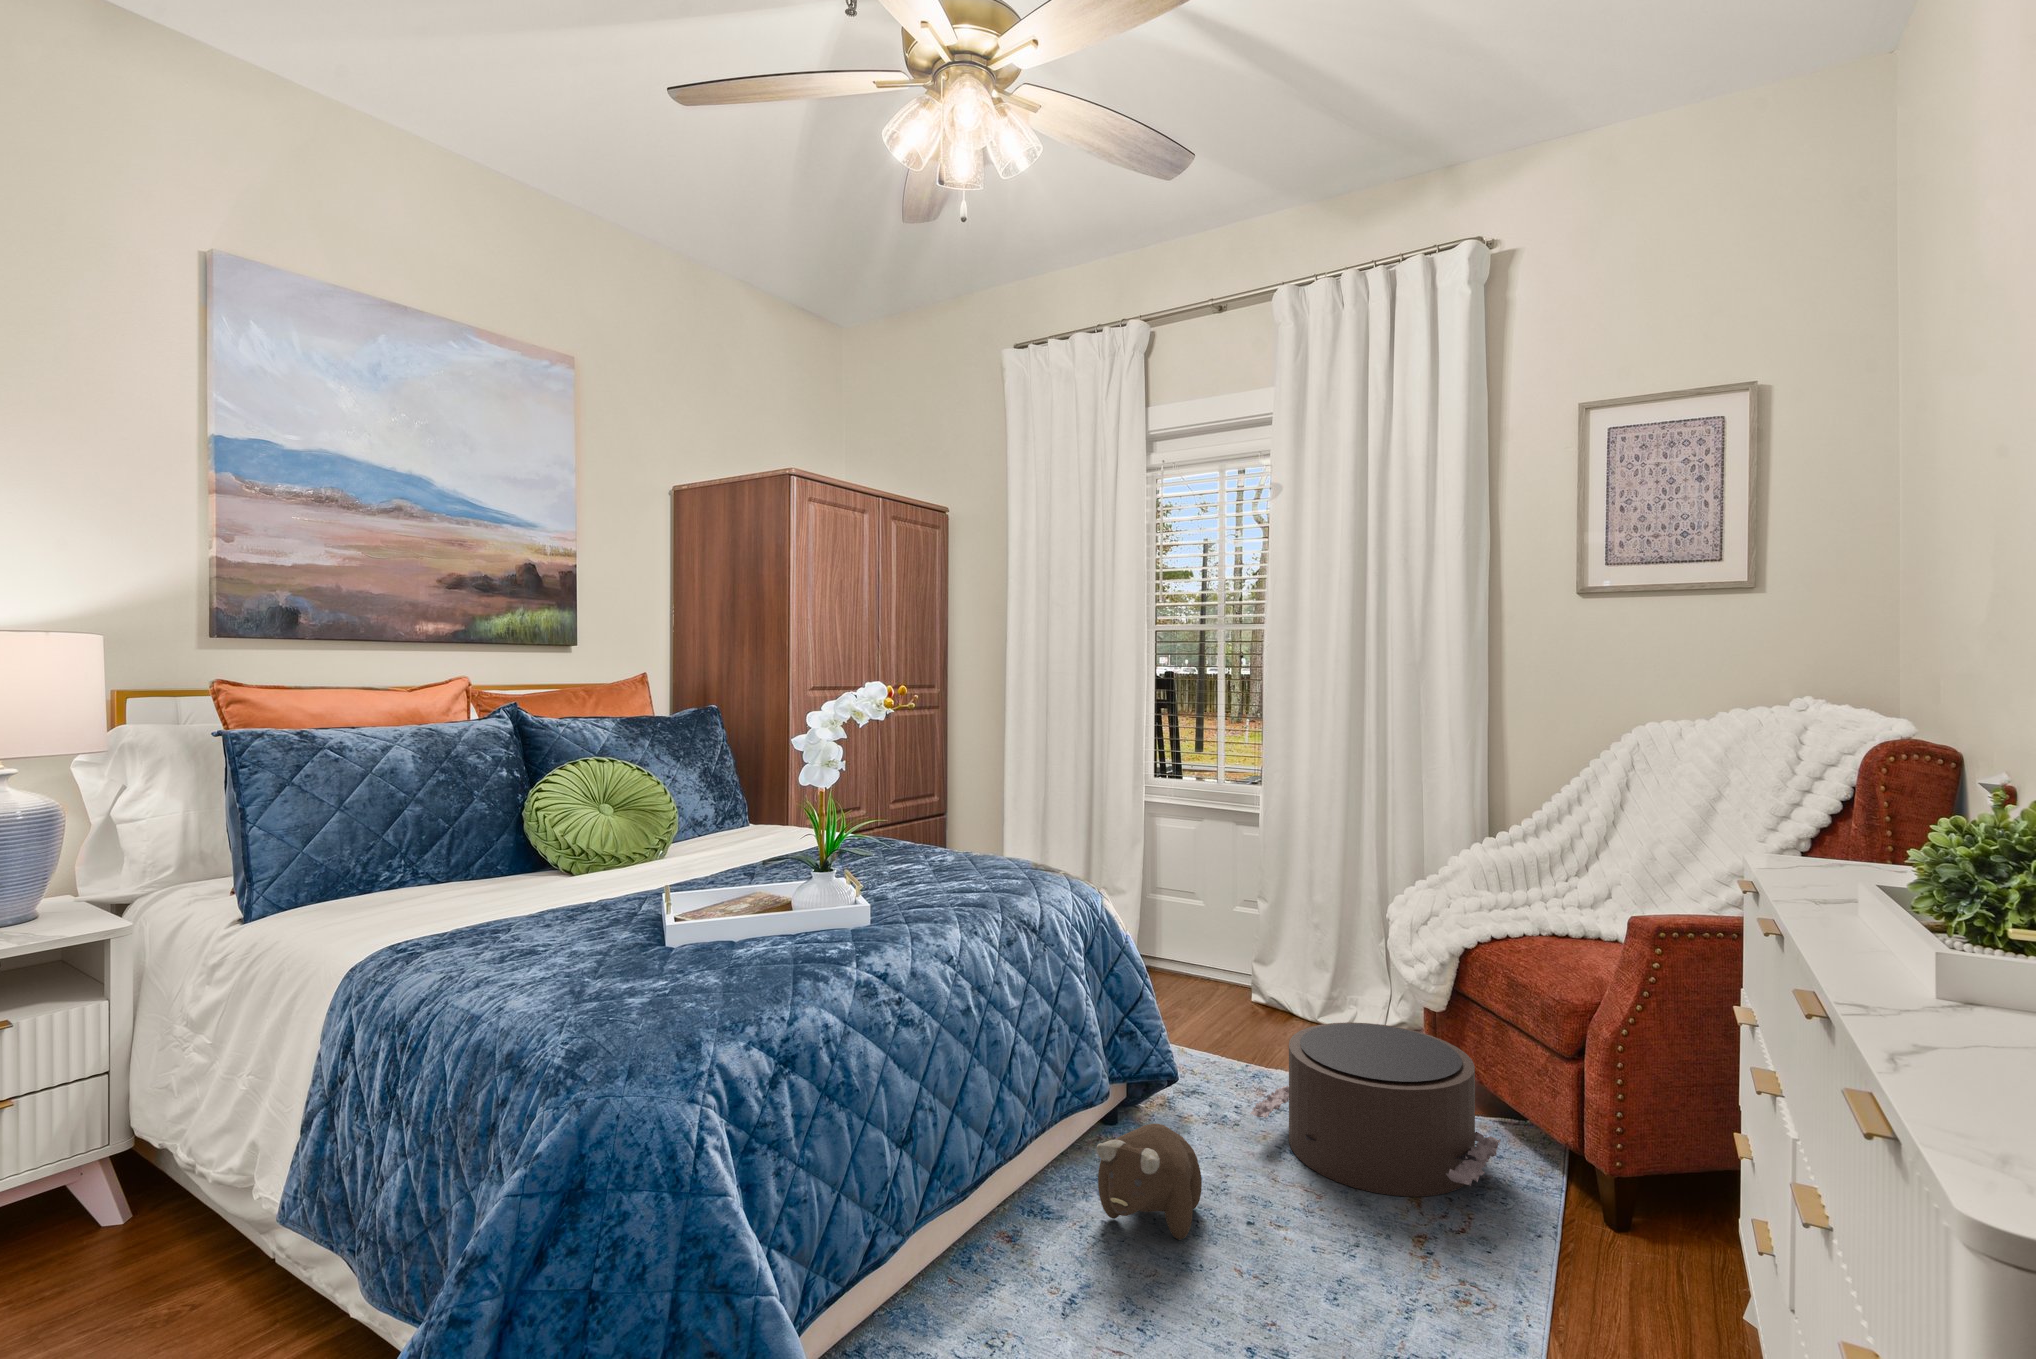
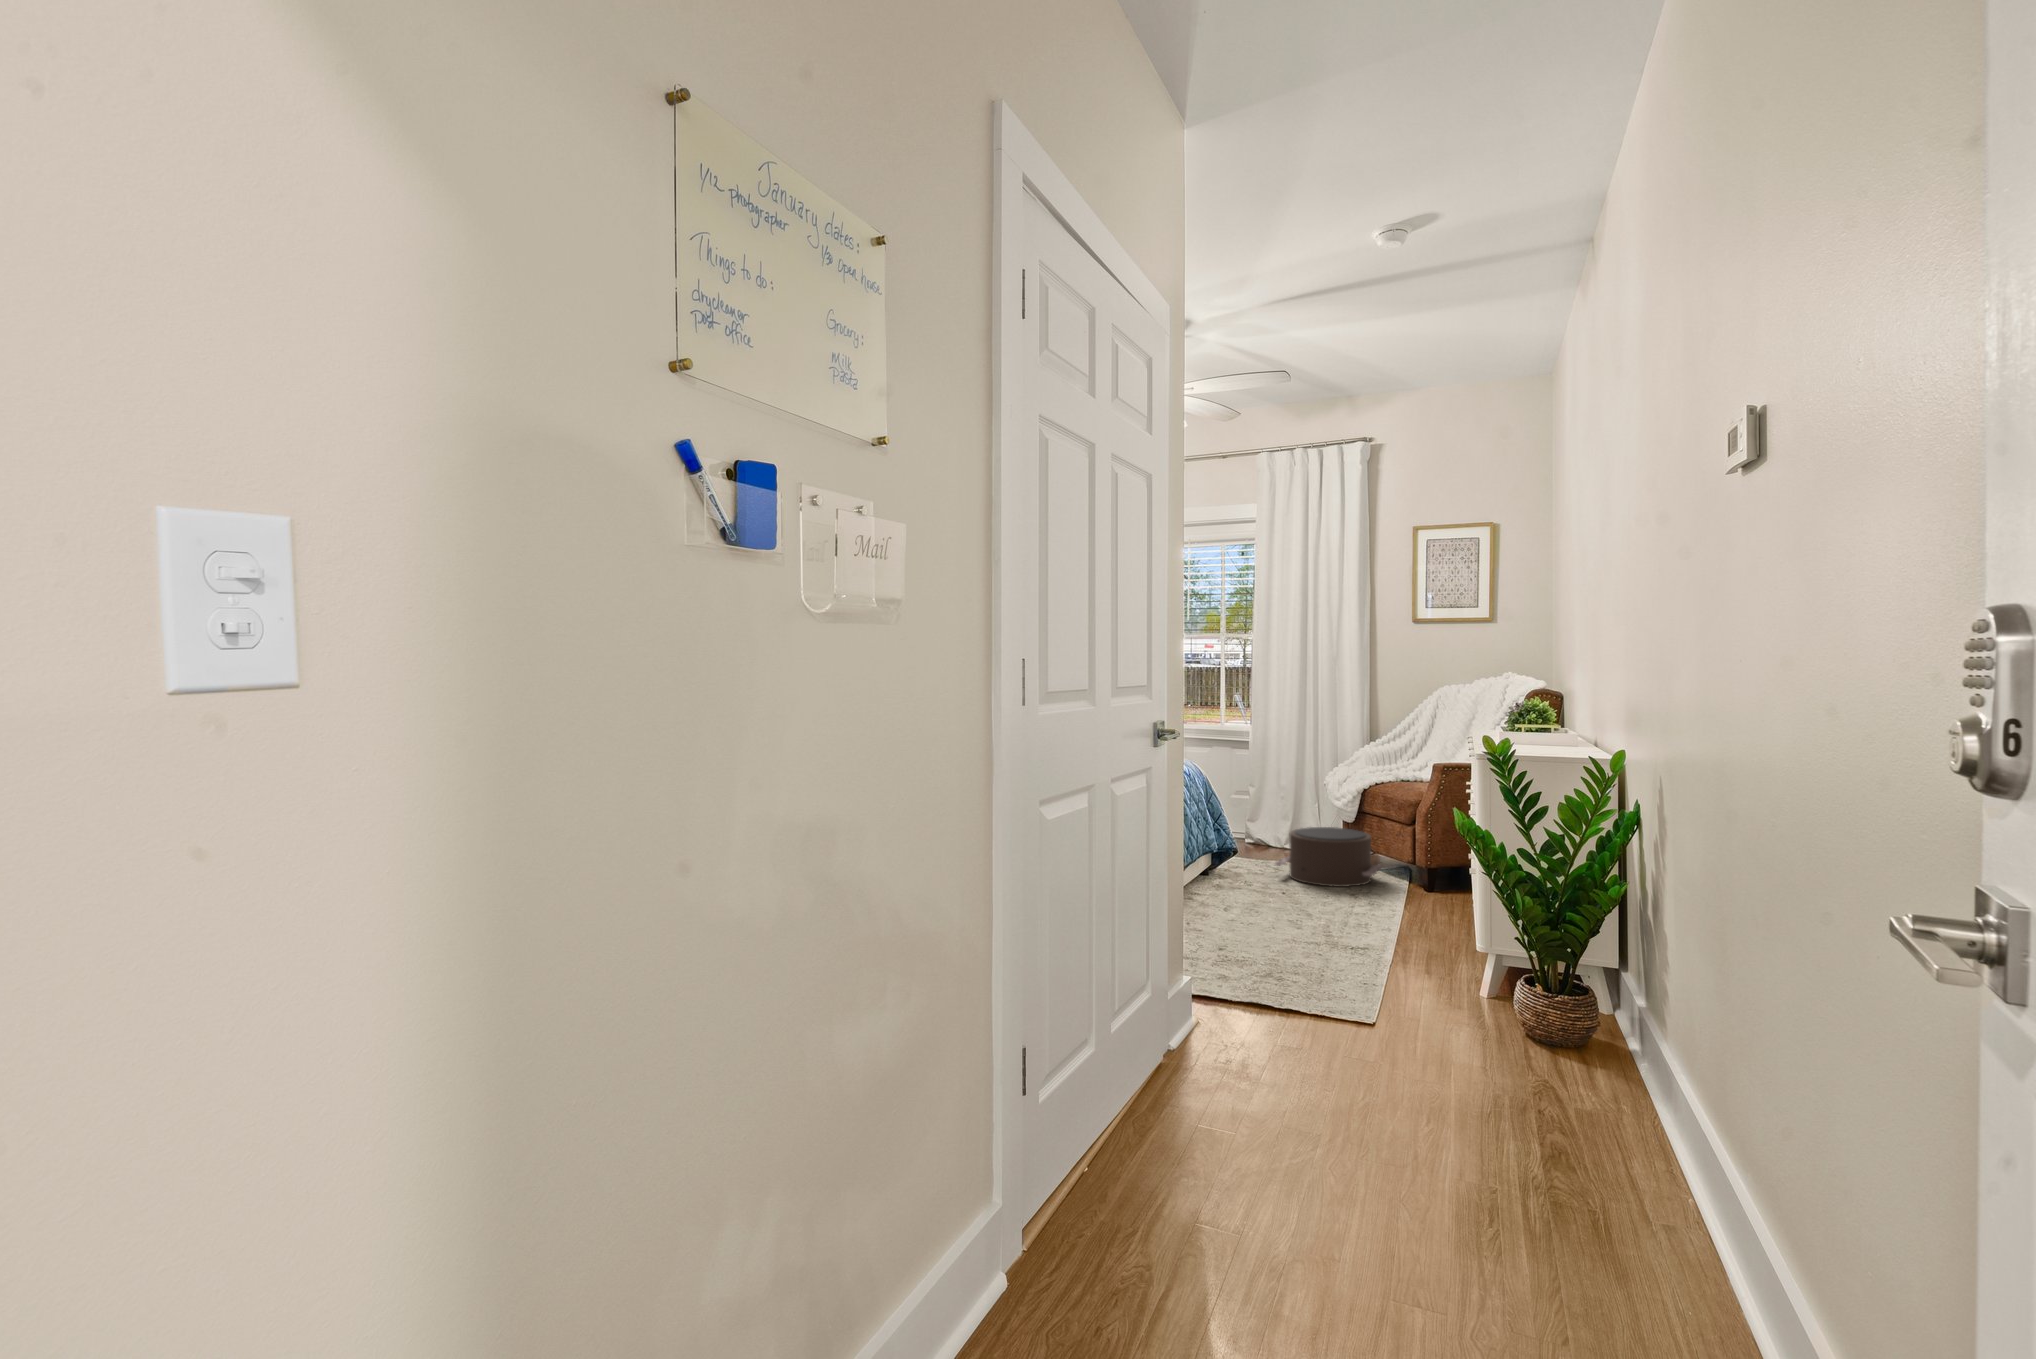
plush toy: present [1097,1124,1202,1240] -> none [1223,857,1266,899]

